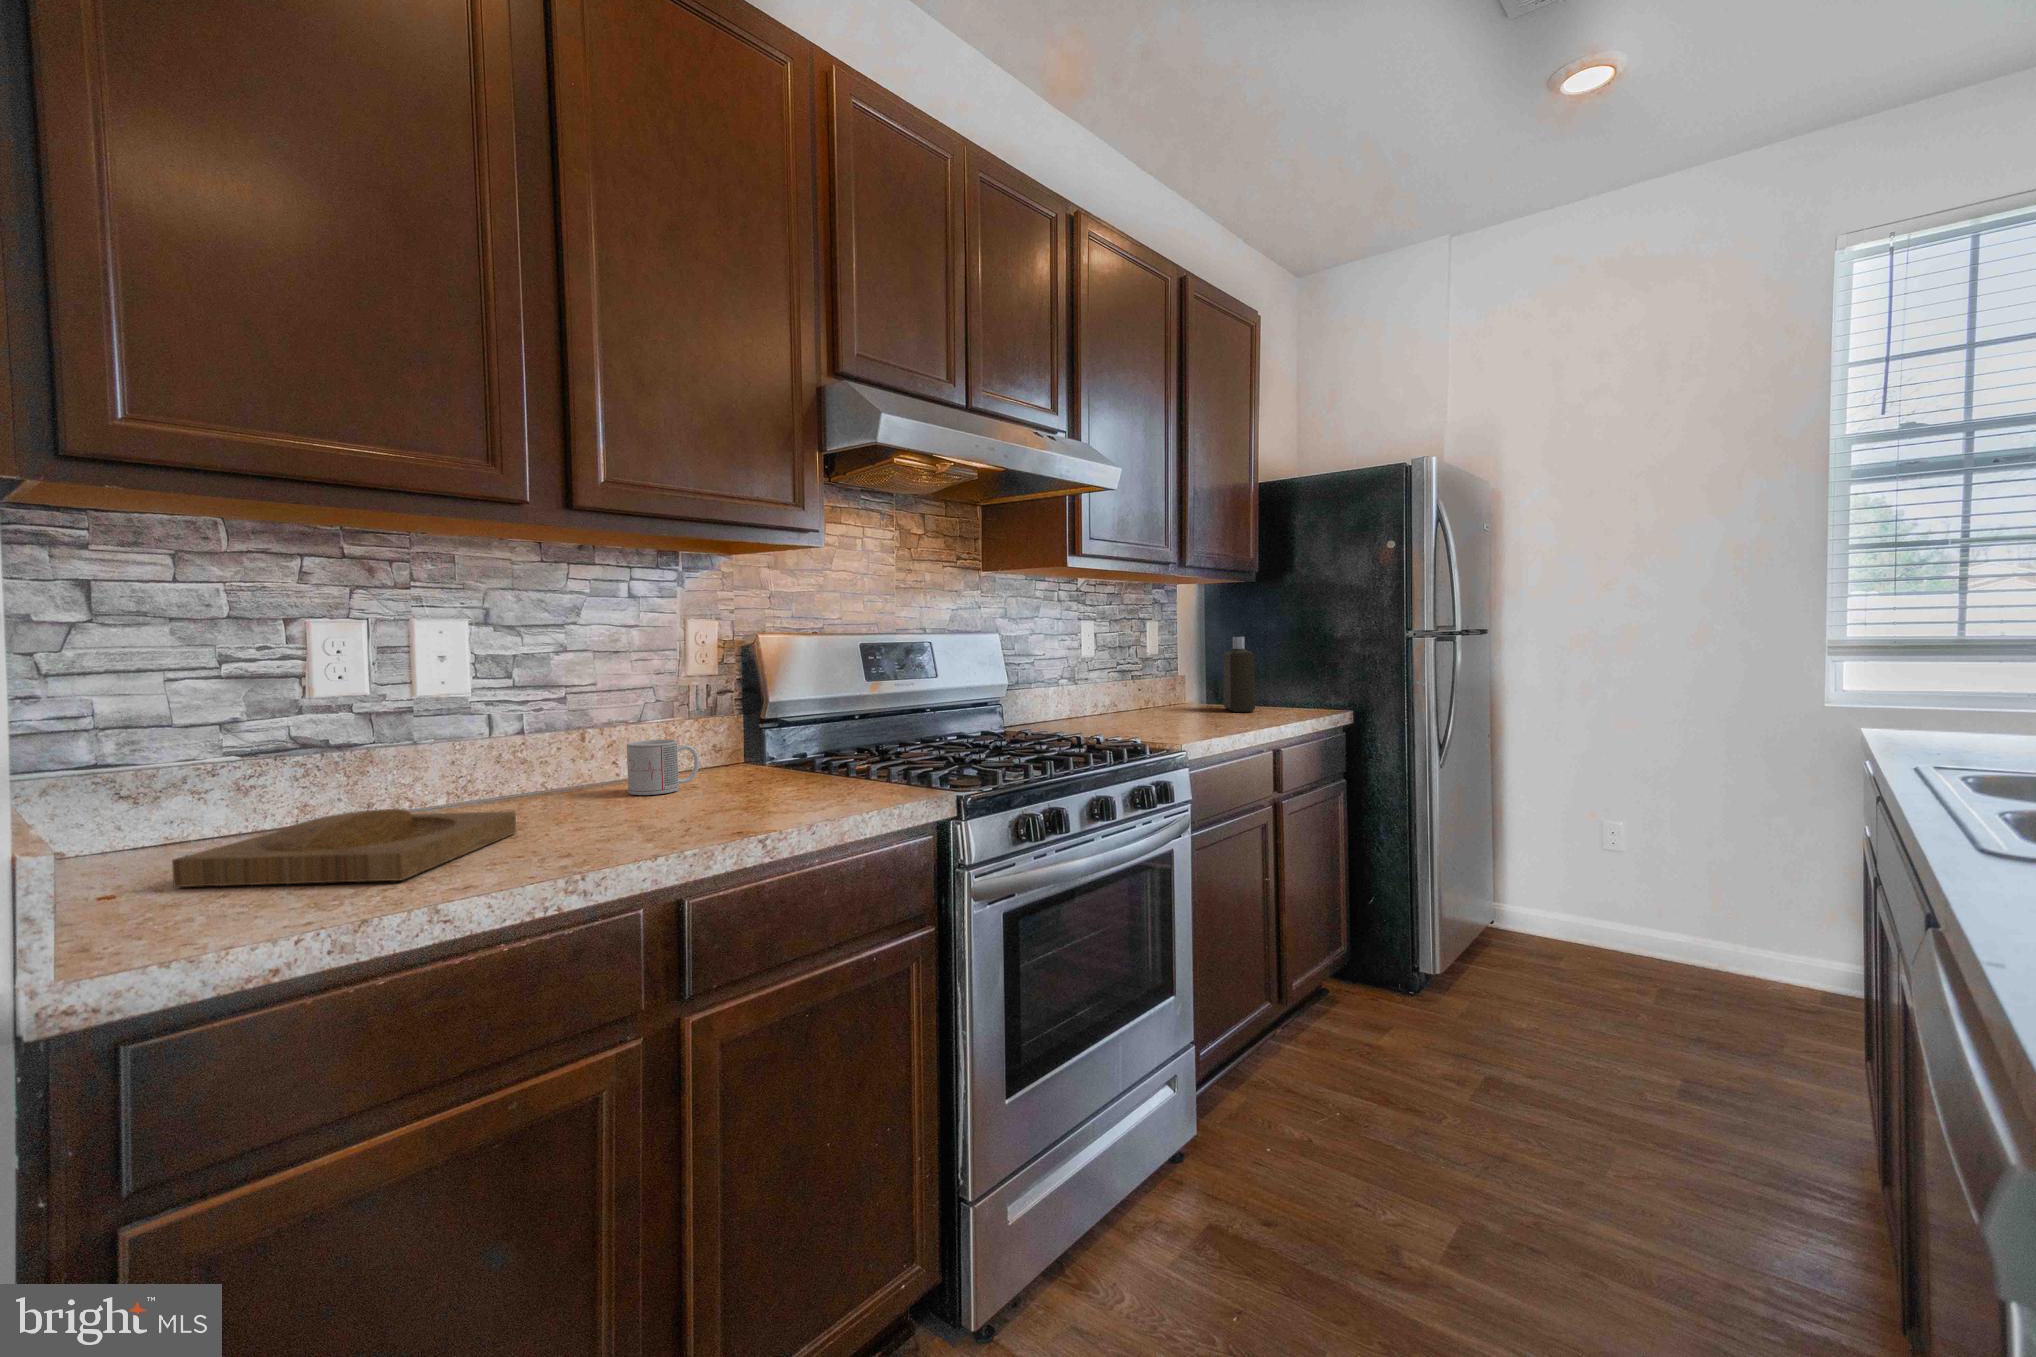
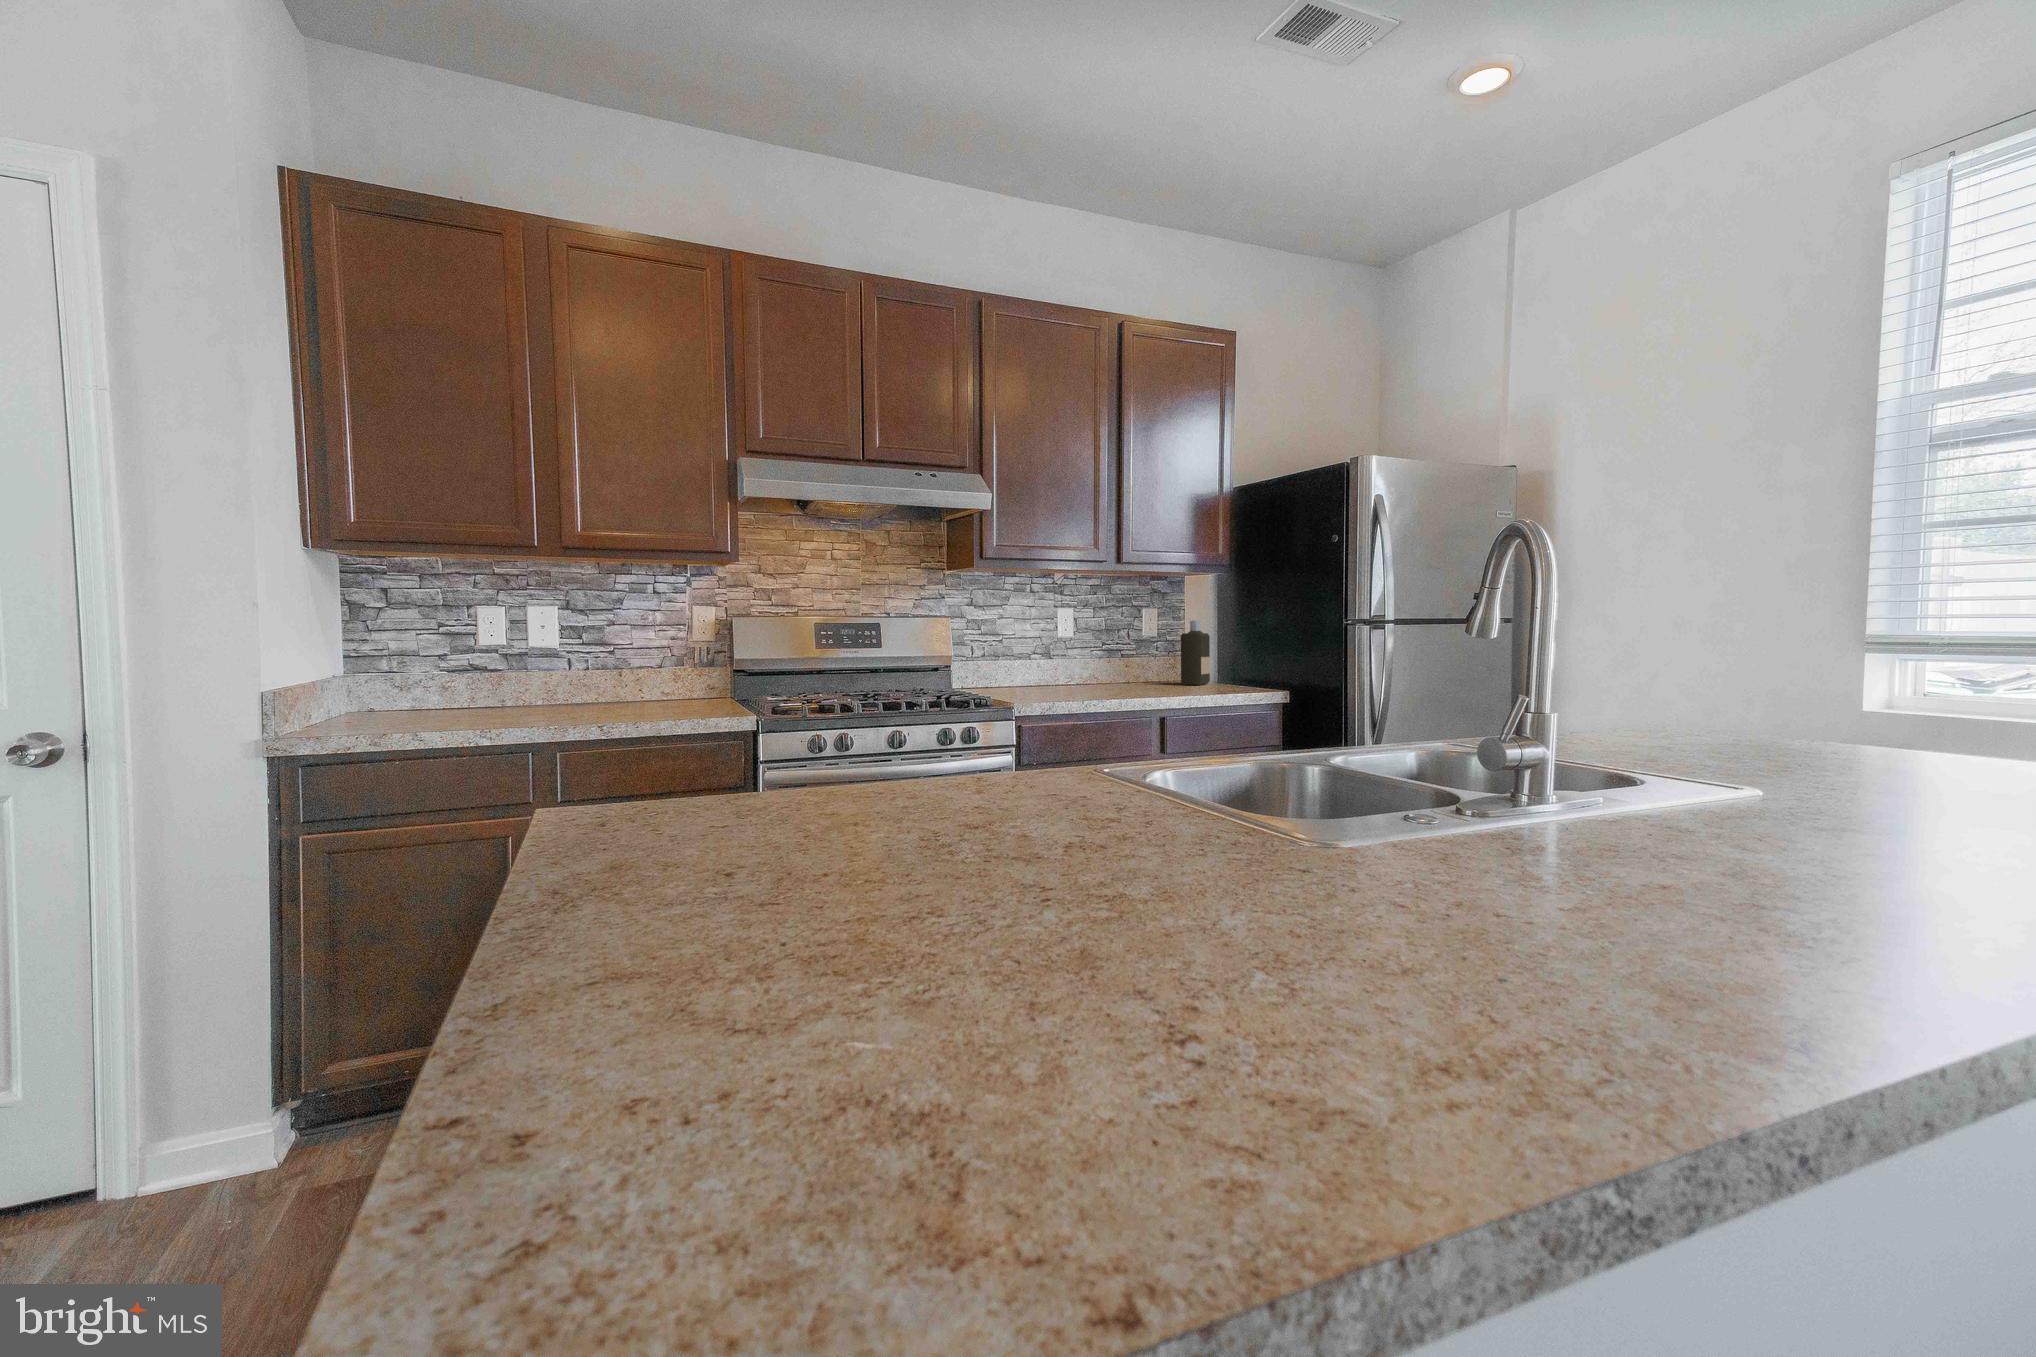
mug: present [627,740,699,795] -> none [630,676,672,706]
tray: present [172,809,516,887] -> none [388,696,540,721]

